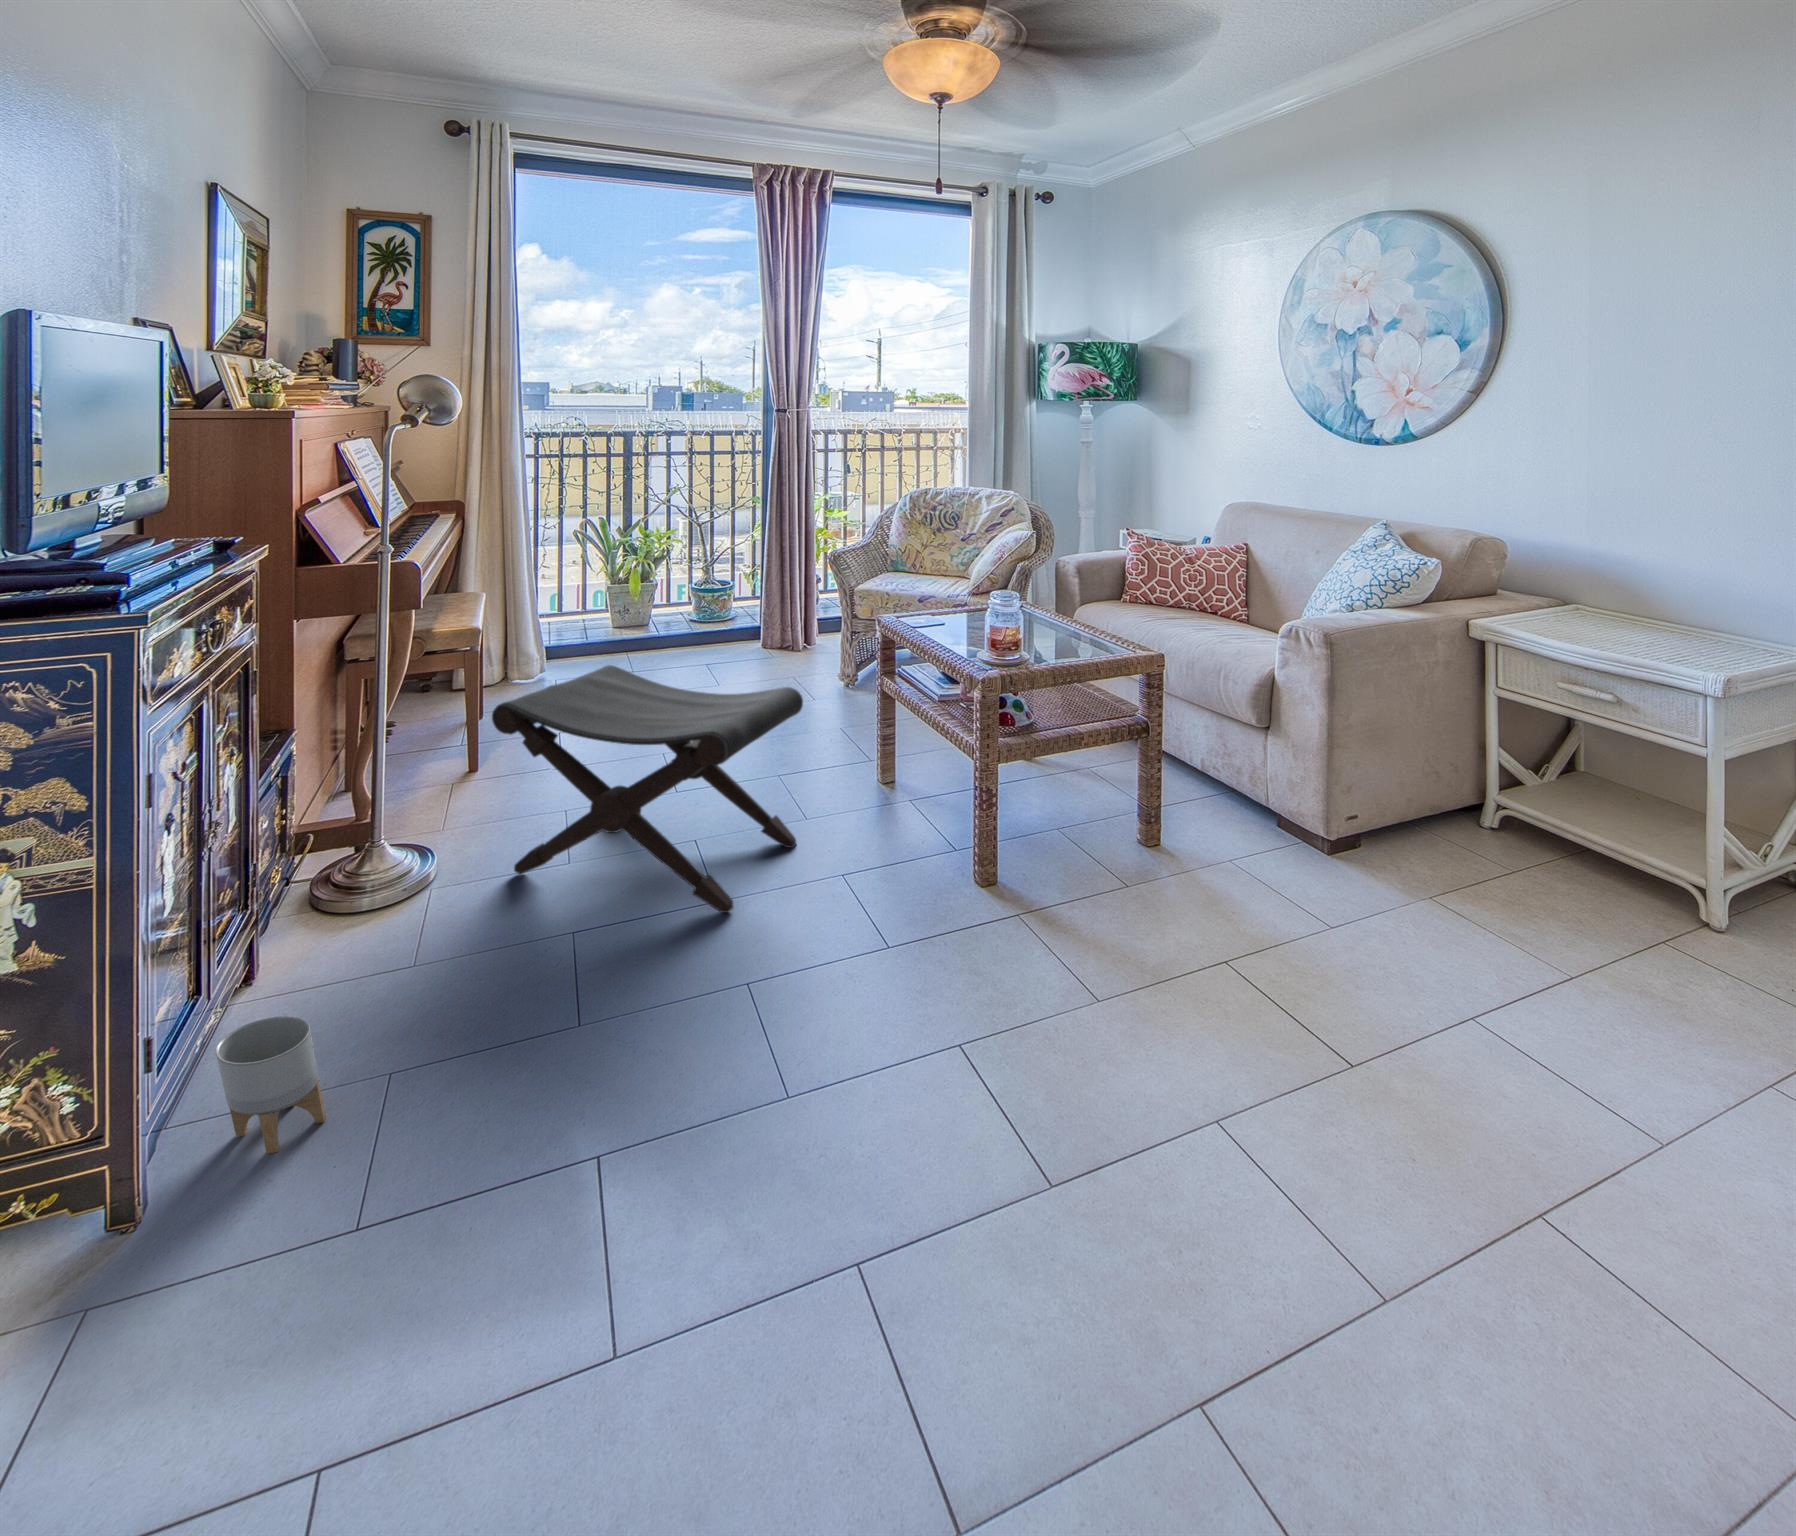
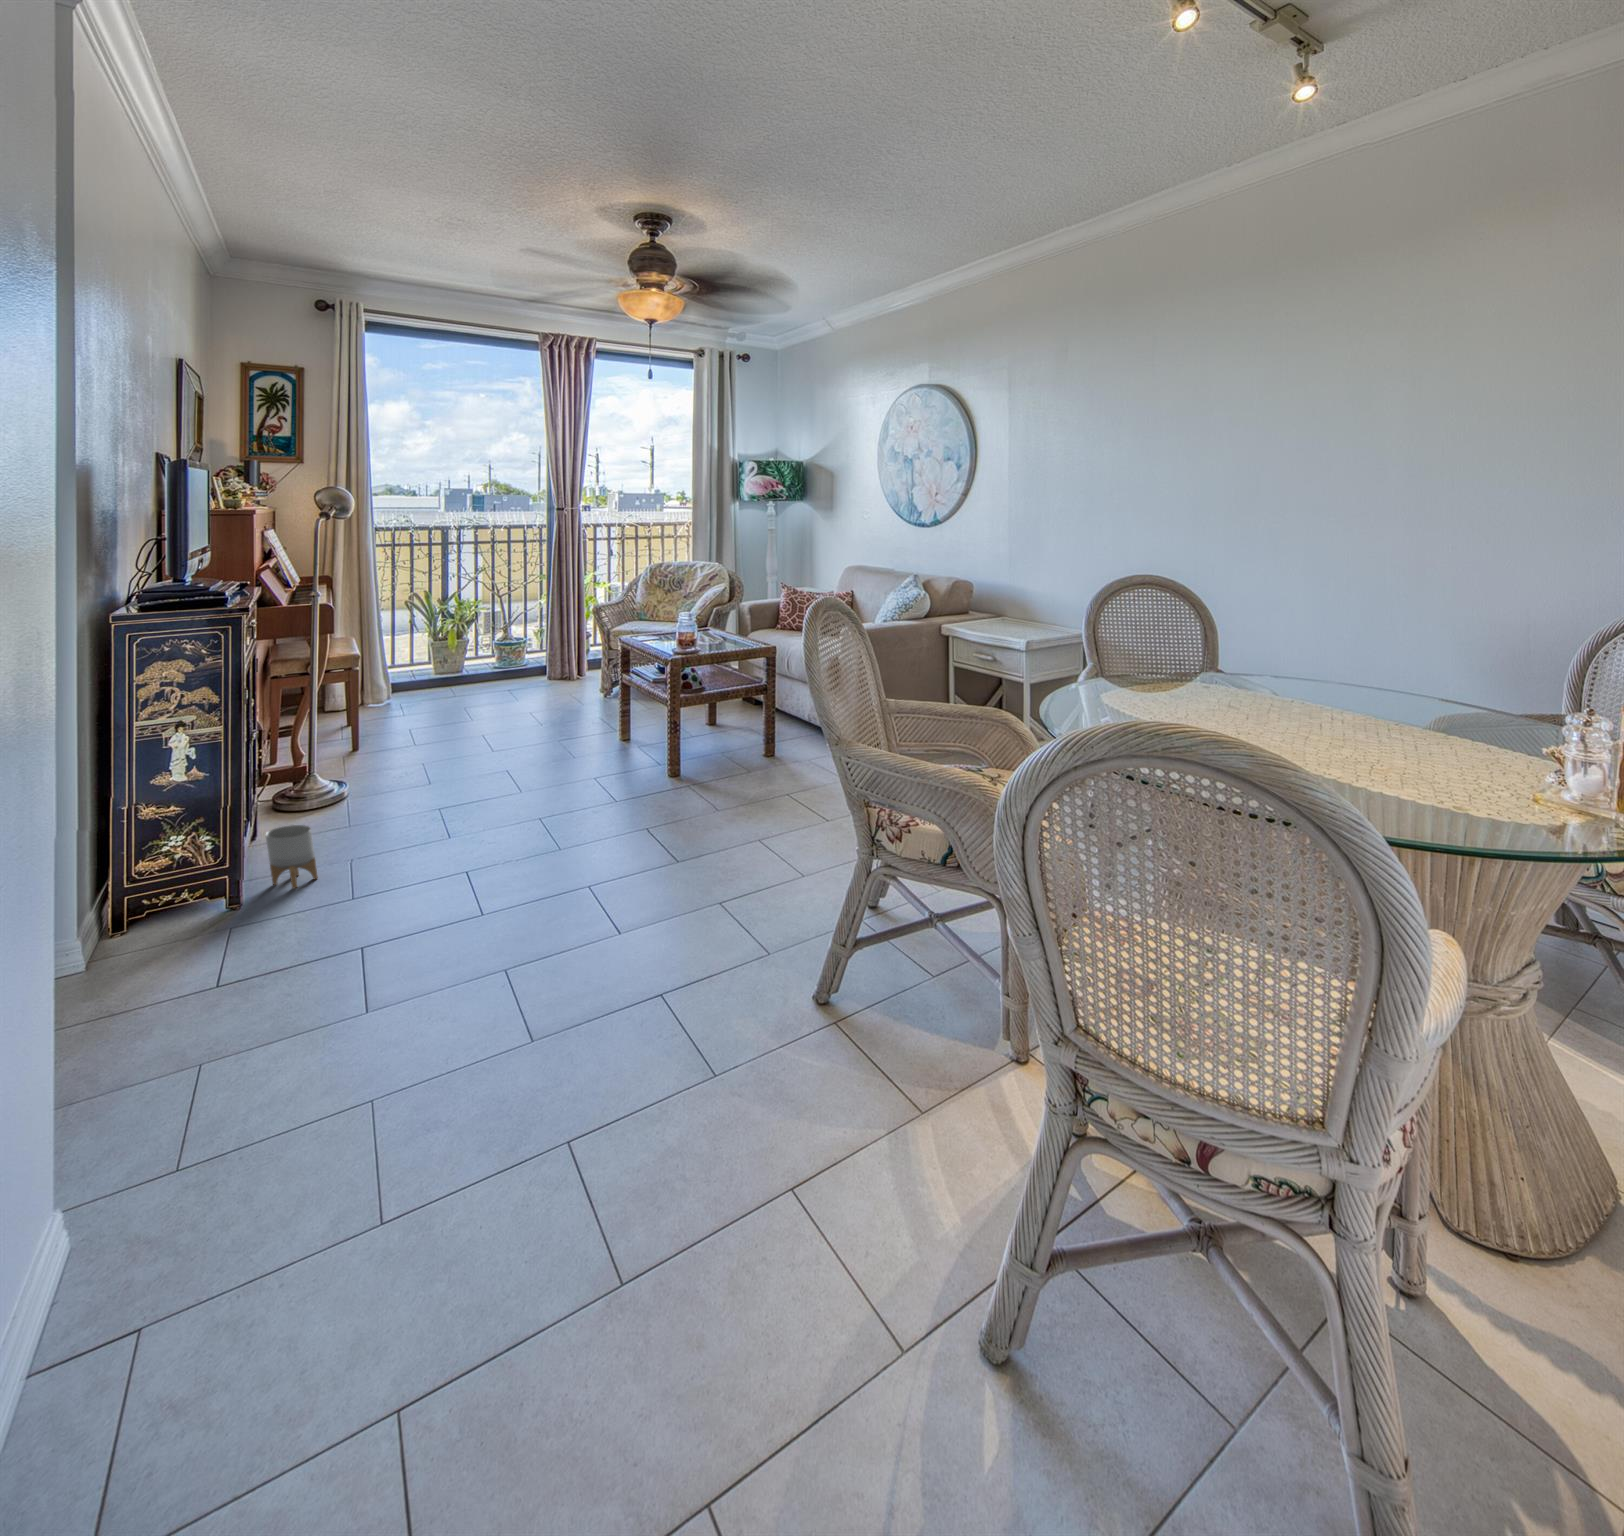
footstool: present [492,665,803,913] -> none [381,671,572,801]

